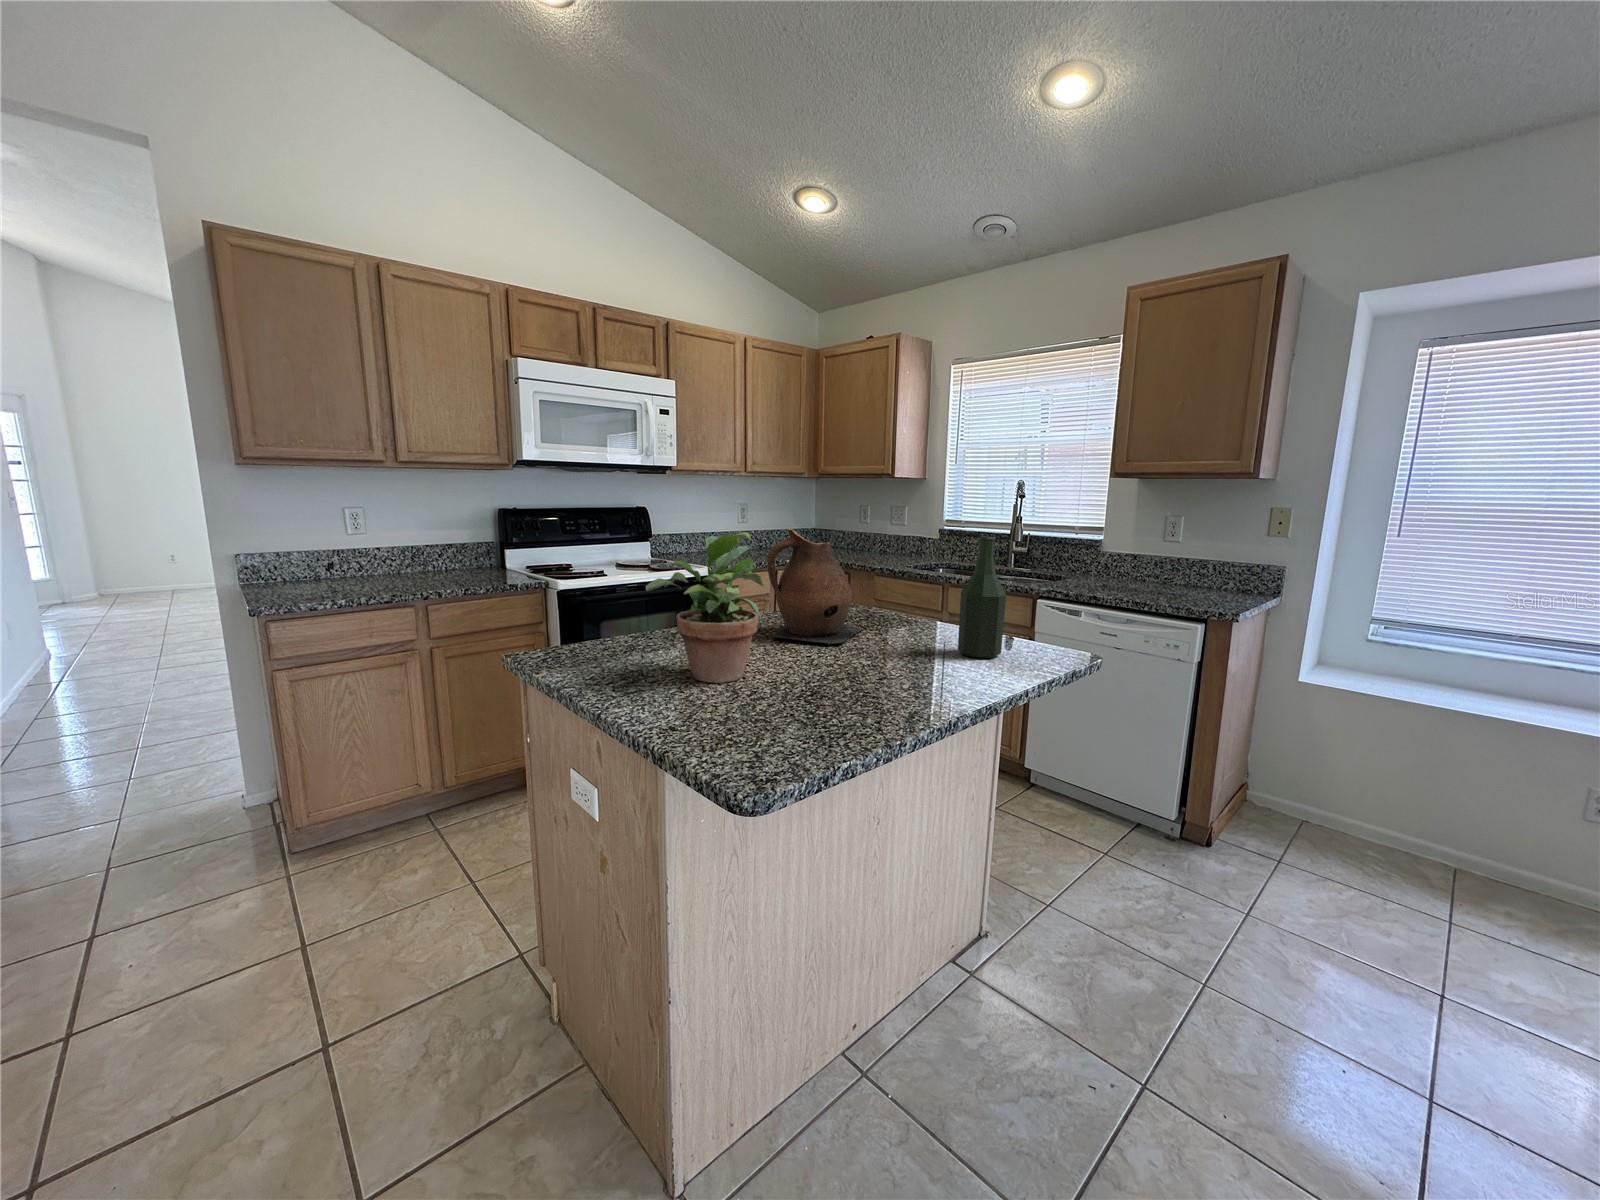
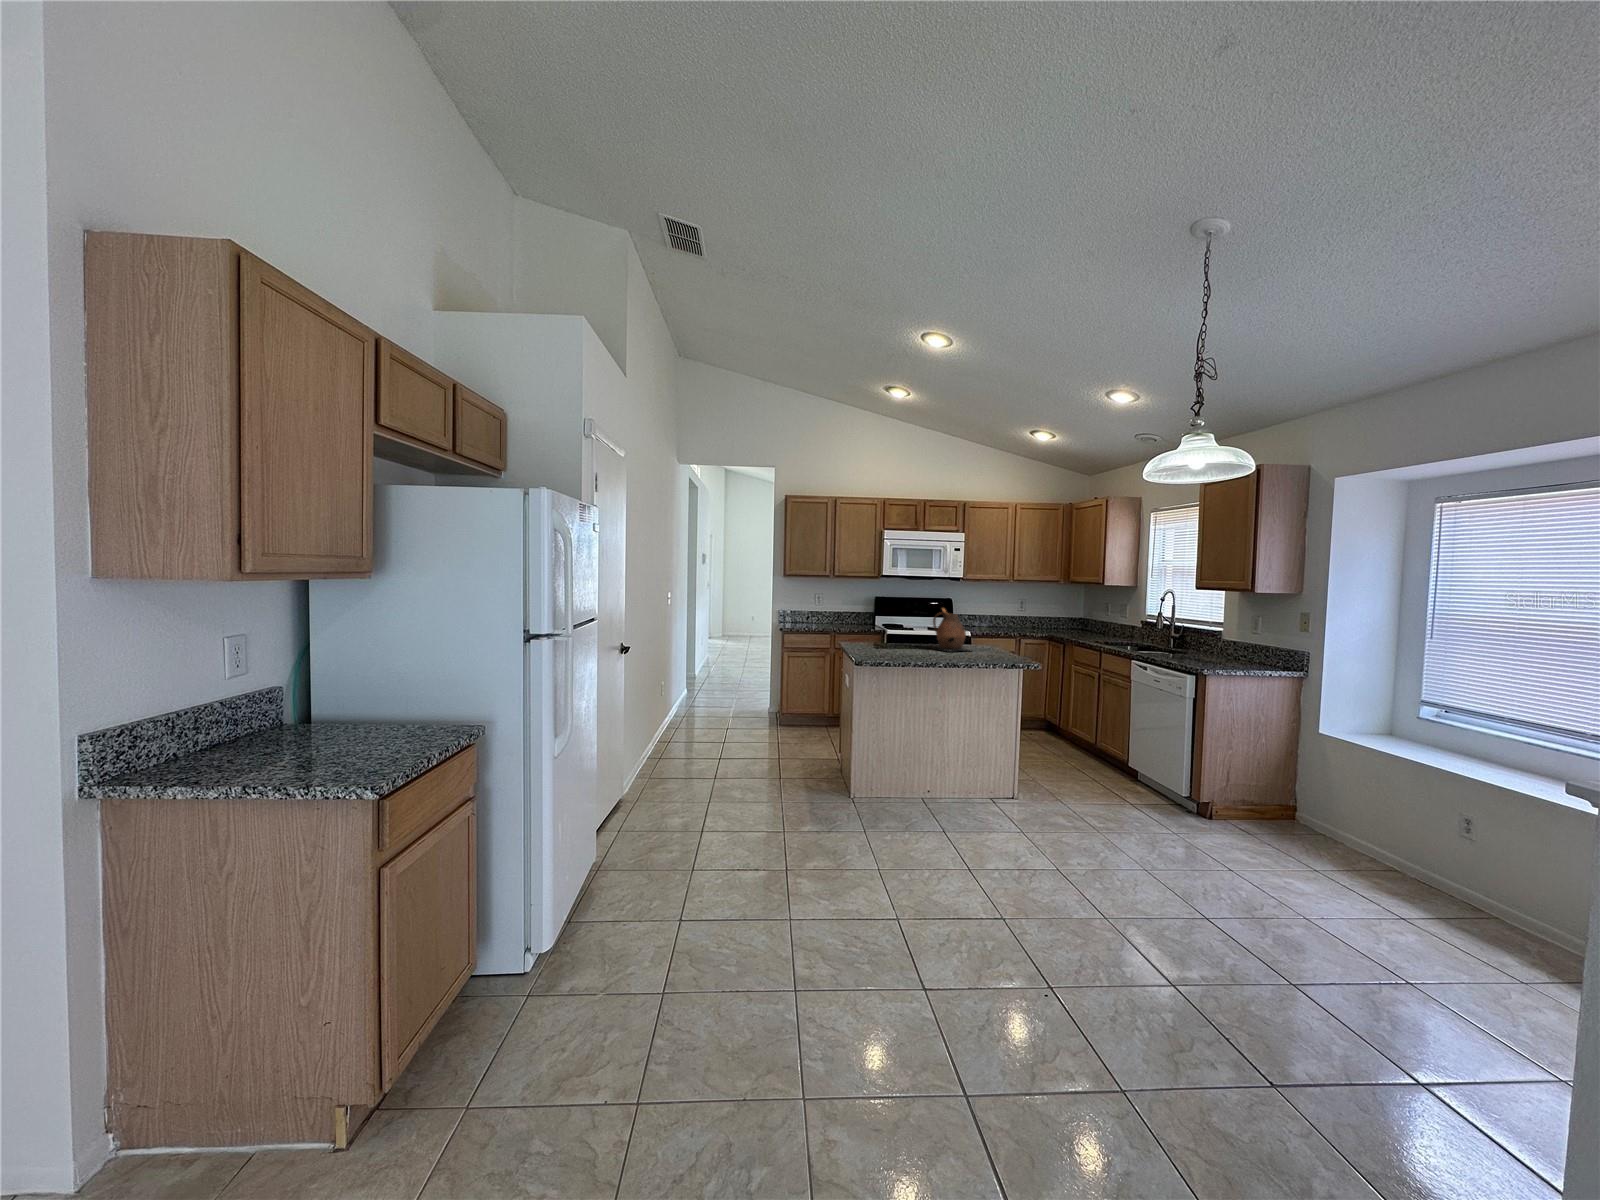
potted plant: present [646,532,763,683] -> none [875,607,914,653]
bottle: present [958,536,1006,658] -> none [988,613,1006,659]

